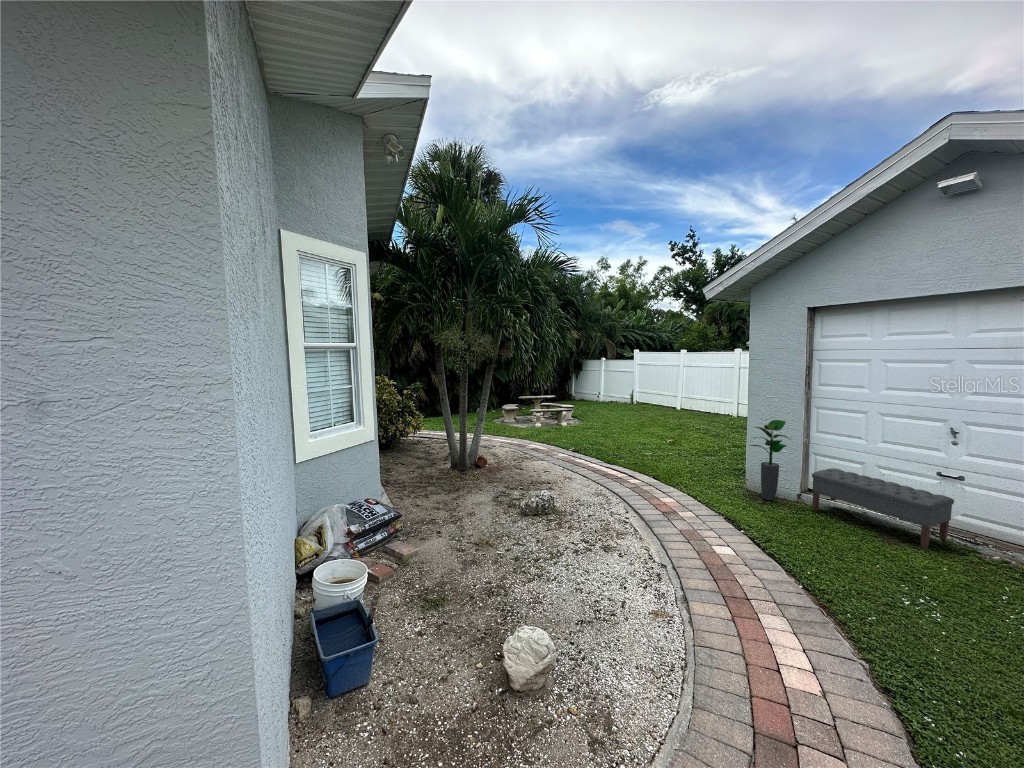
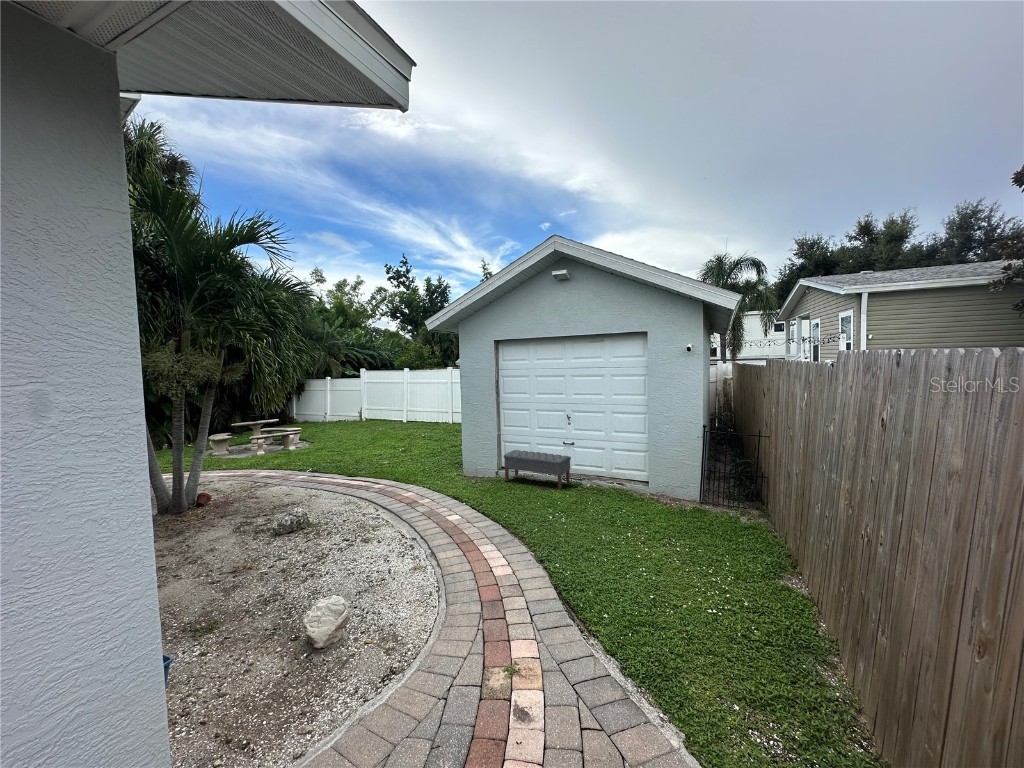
potted plant: present [750,420,789,500] -> none [465,420,492,480]

